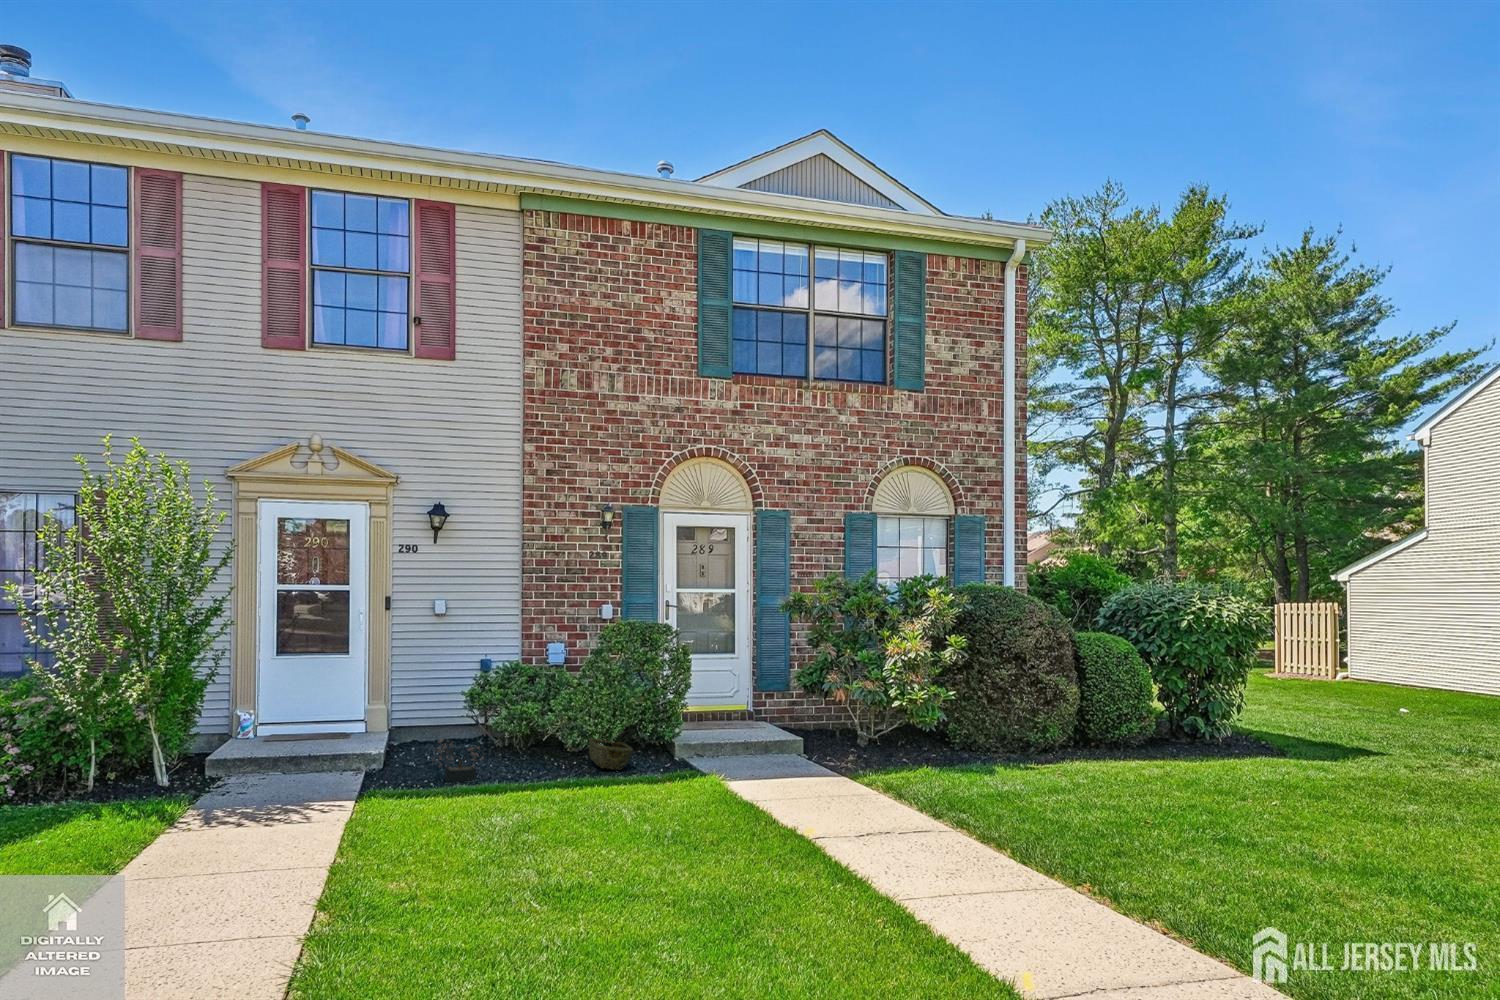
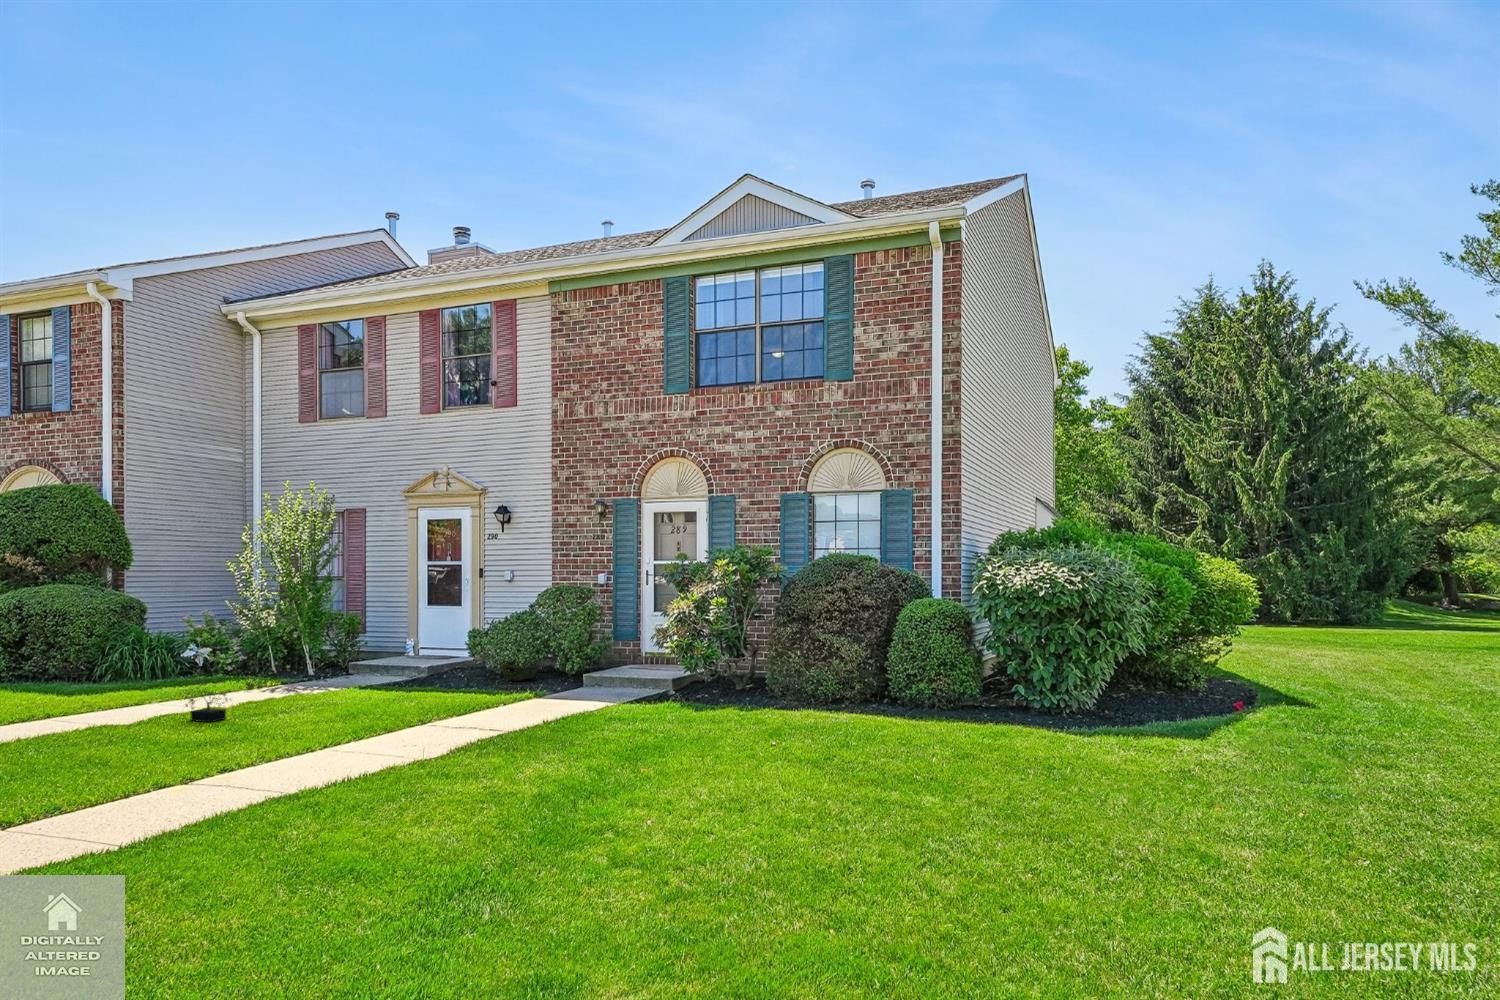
decorative plant: present [437,739,484,782] -> present [183,682,231,722]

